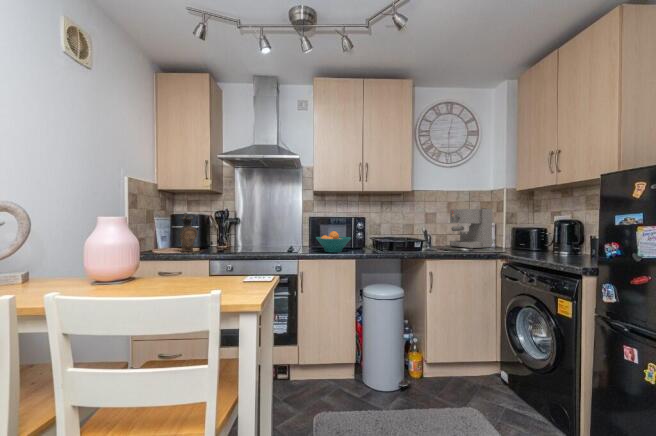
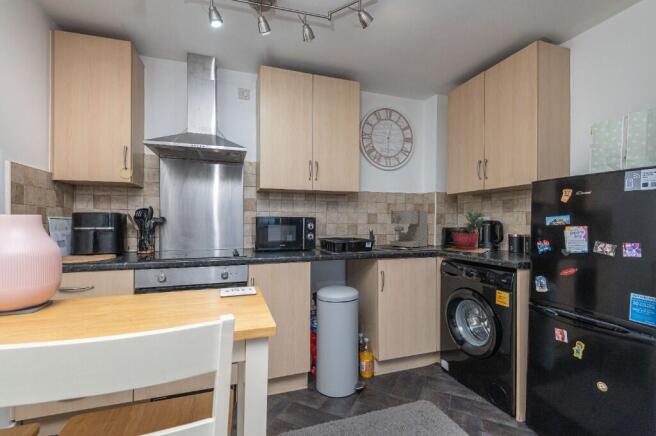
succulent plant: none [506,206,566,257] -> present [448,209,489,253]
ceramic pitcher: present [179,213,197,252] -> none [88,211,114,260]
fruit bowl: present [316,231,351,253] -> none [265,232,304,256]

